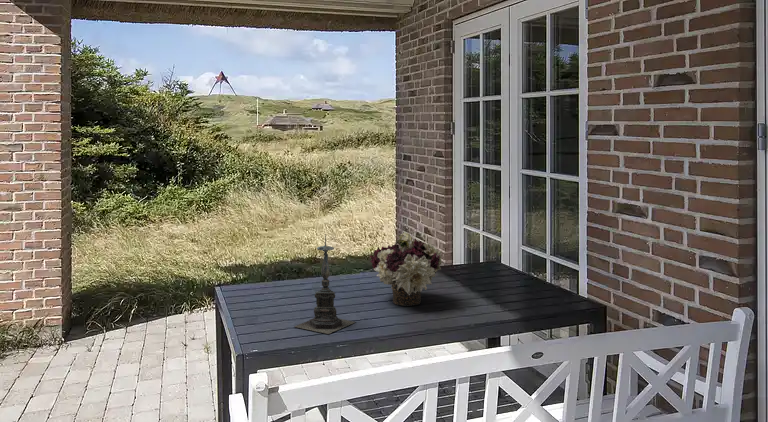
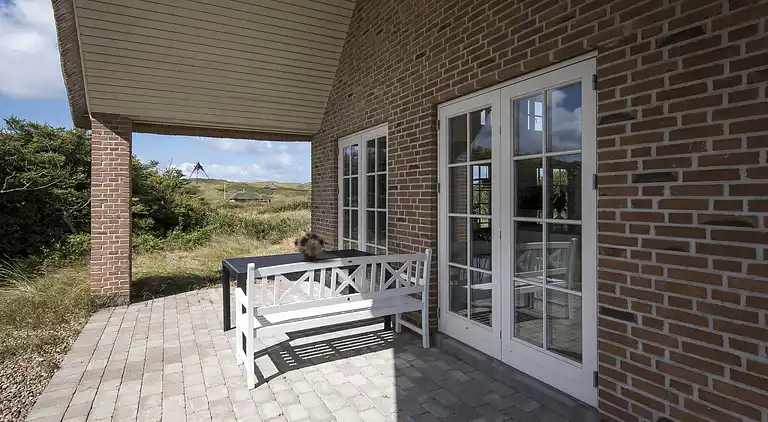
candle holder: present [295,236,355,334] -> none [260,228,287,268]

